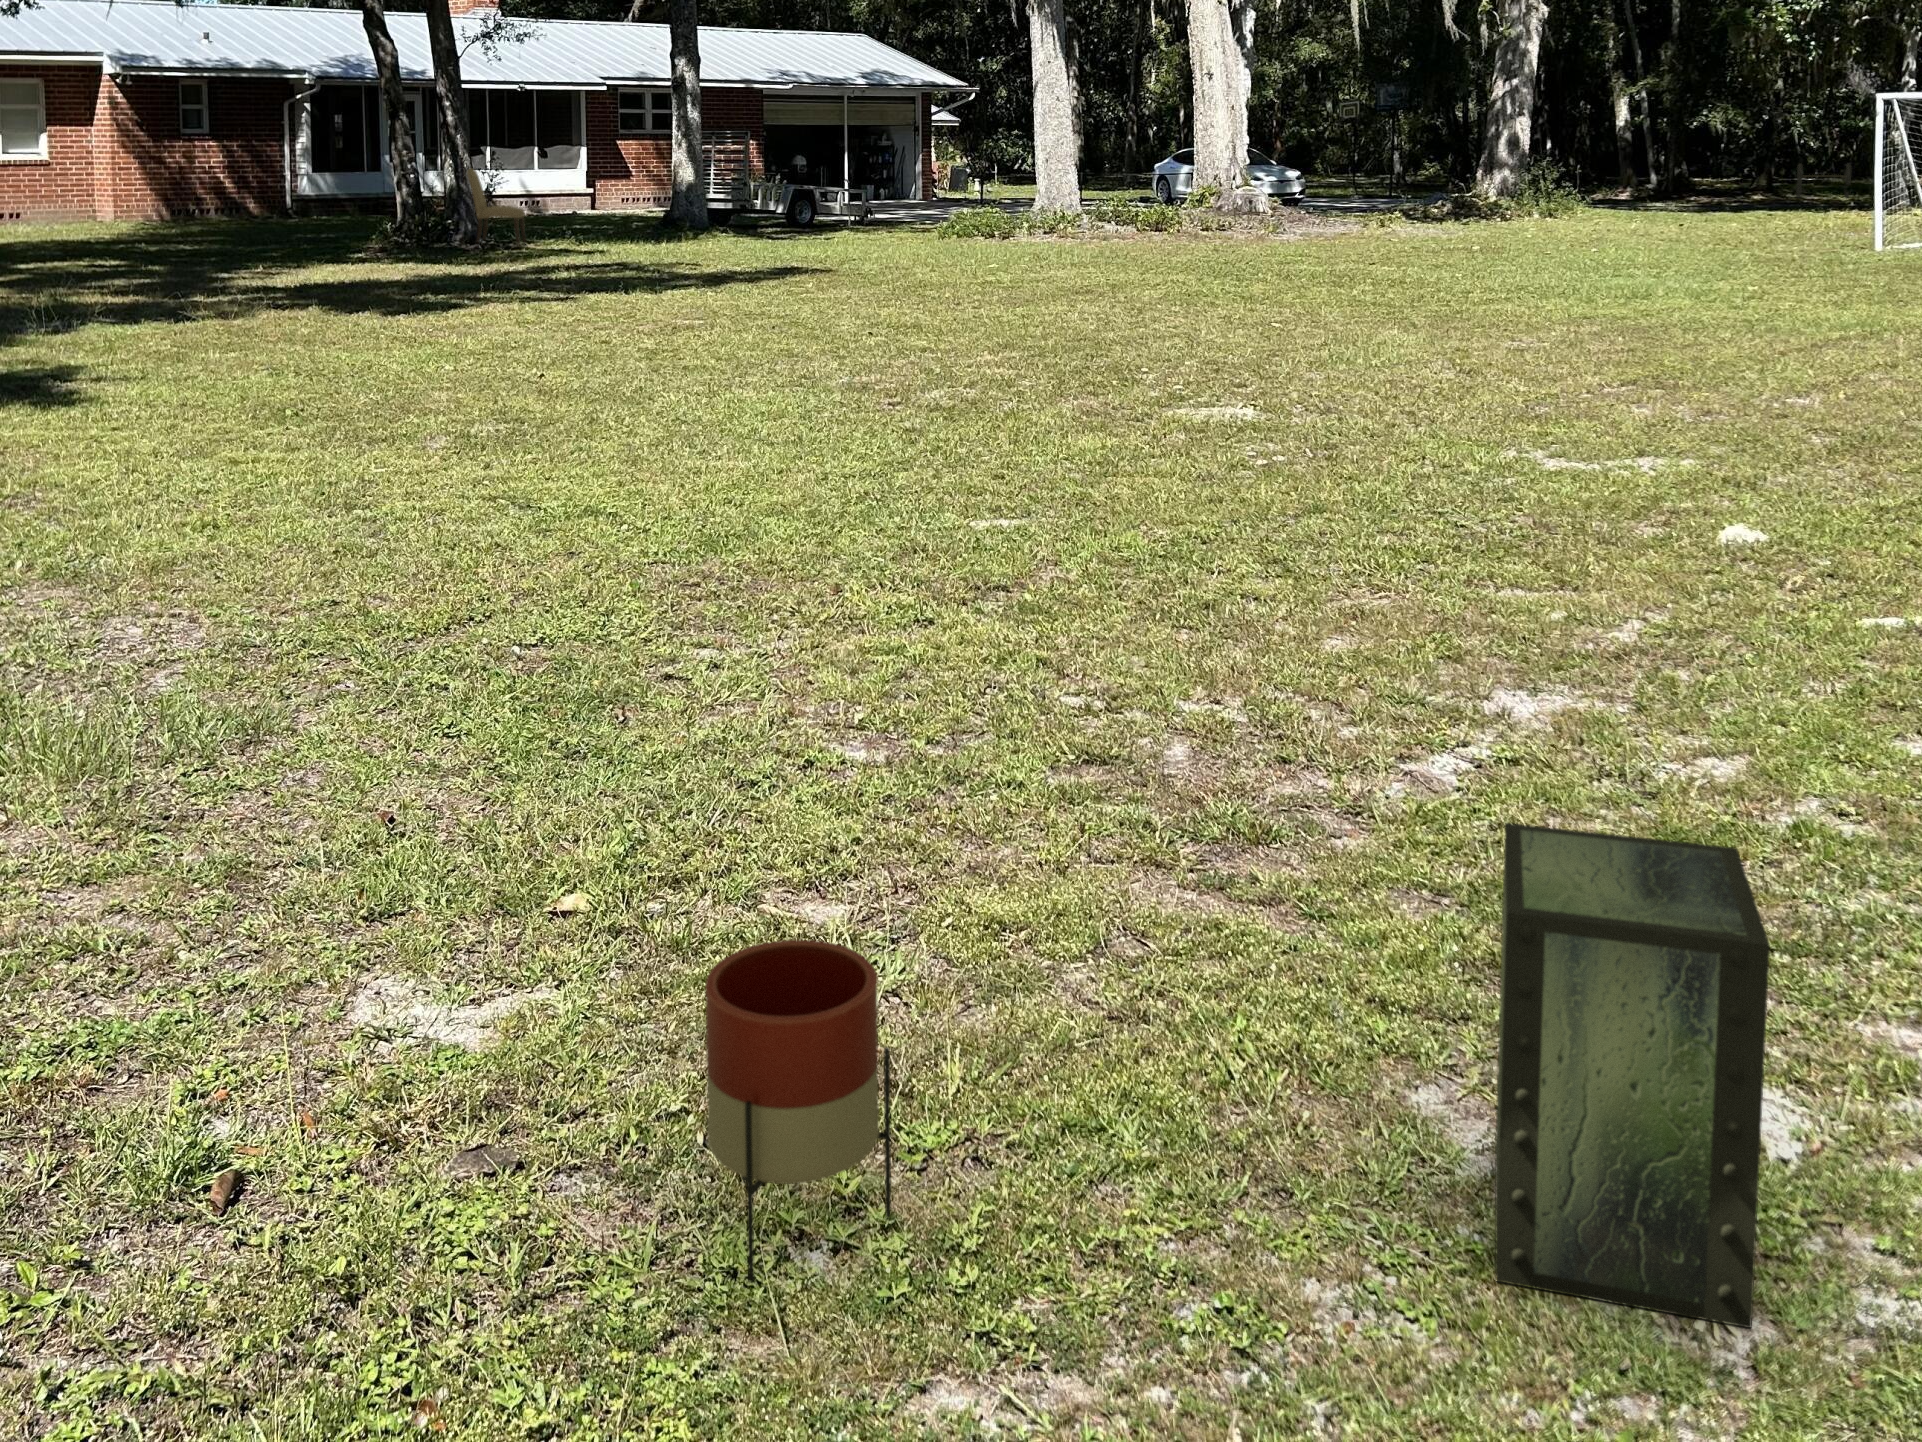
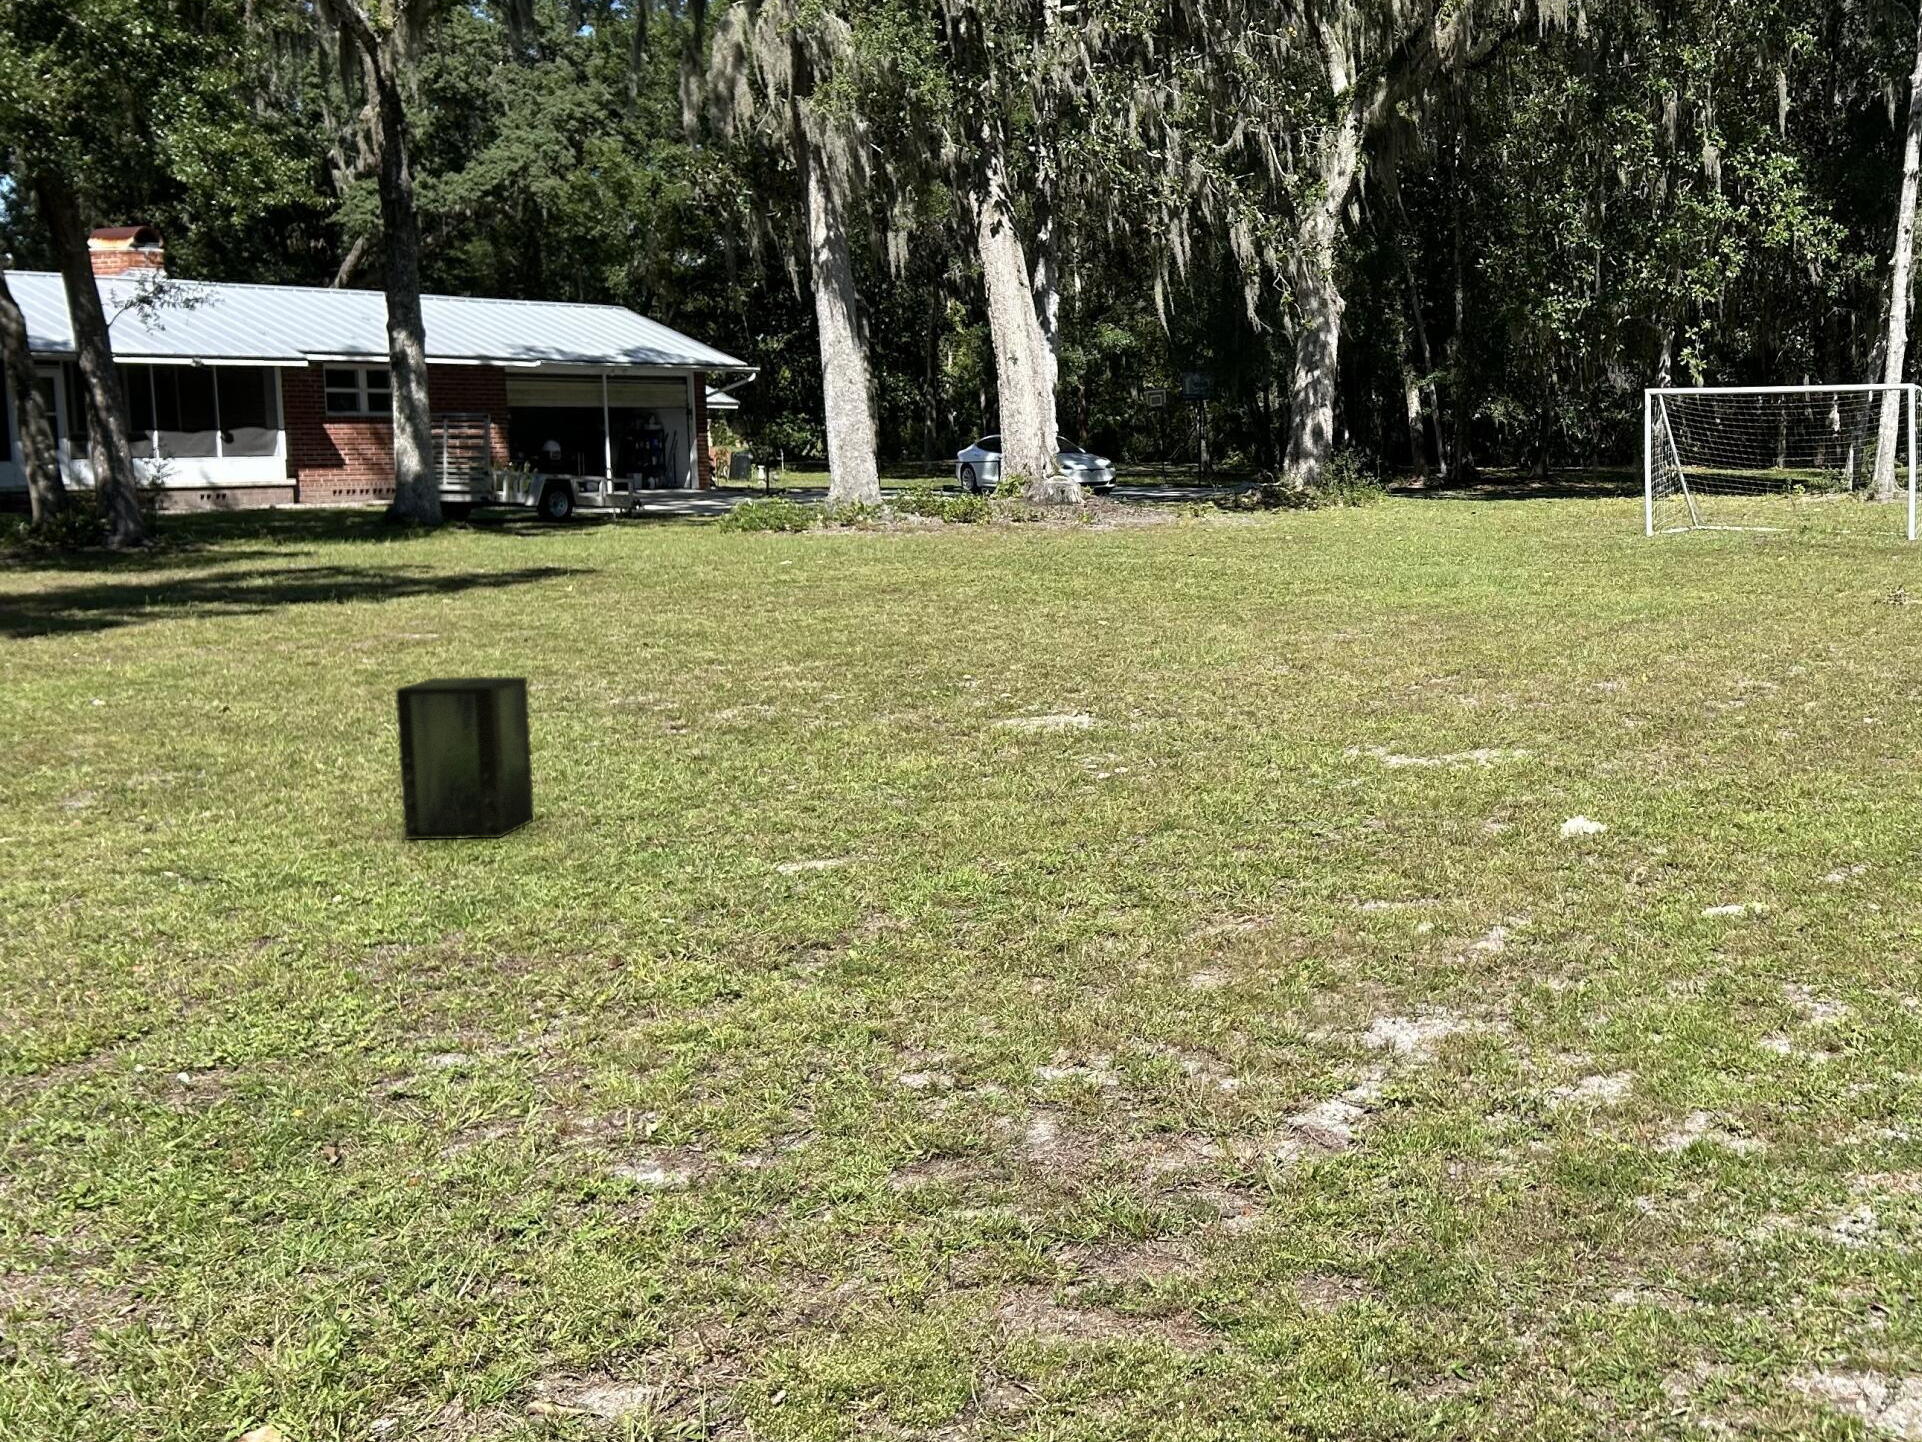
chair: present [467,168,526,246] -> none [103,460,188,557]
storage box: present [1495,823,1770,1328] -> present [396,677,535,839]
planter: present [705,940,891,1282] -> none [832,798,934,950]

